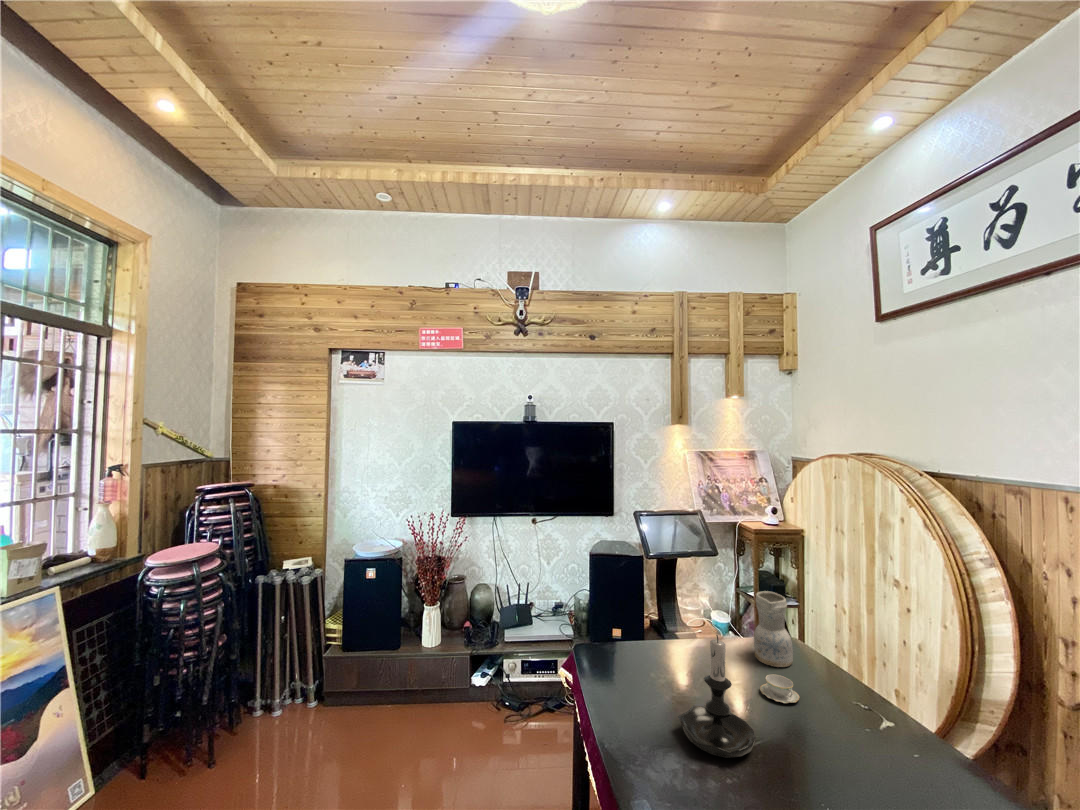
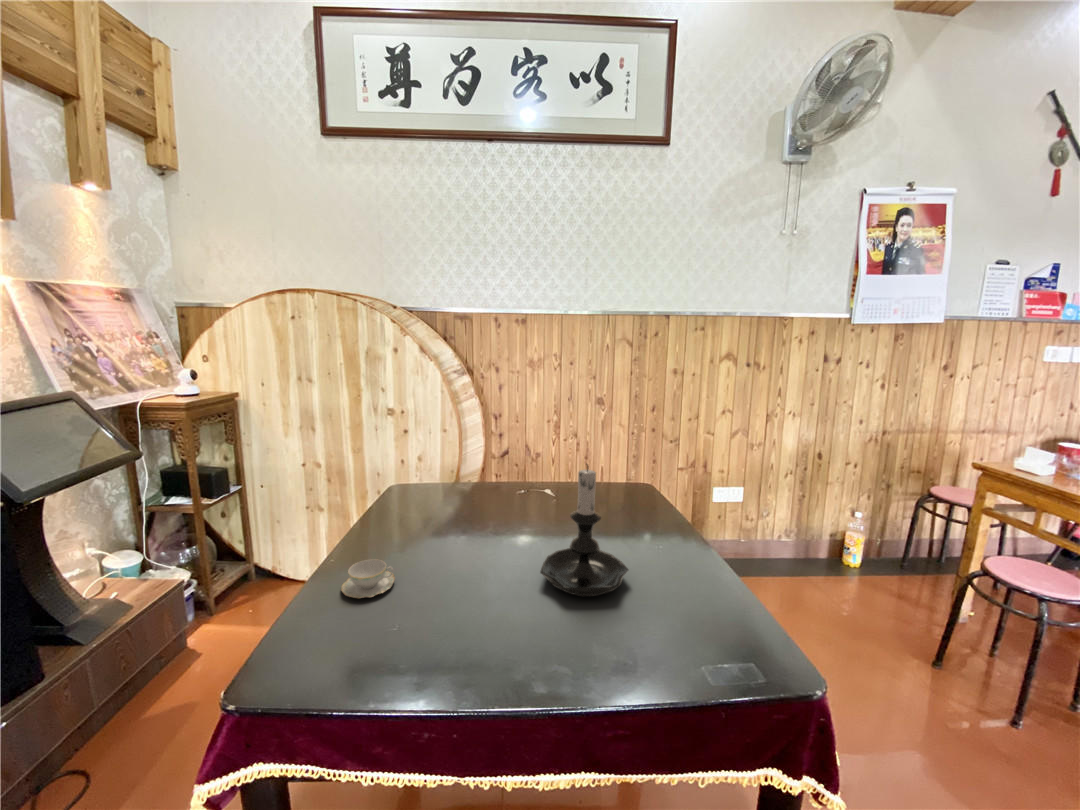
ceramic pitcher: present [754,591,793,667] -> none [404,434,456,515]
teacup: present [760,674,800,703] -> present [341,559,395,598]

